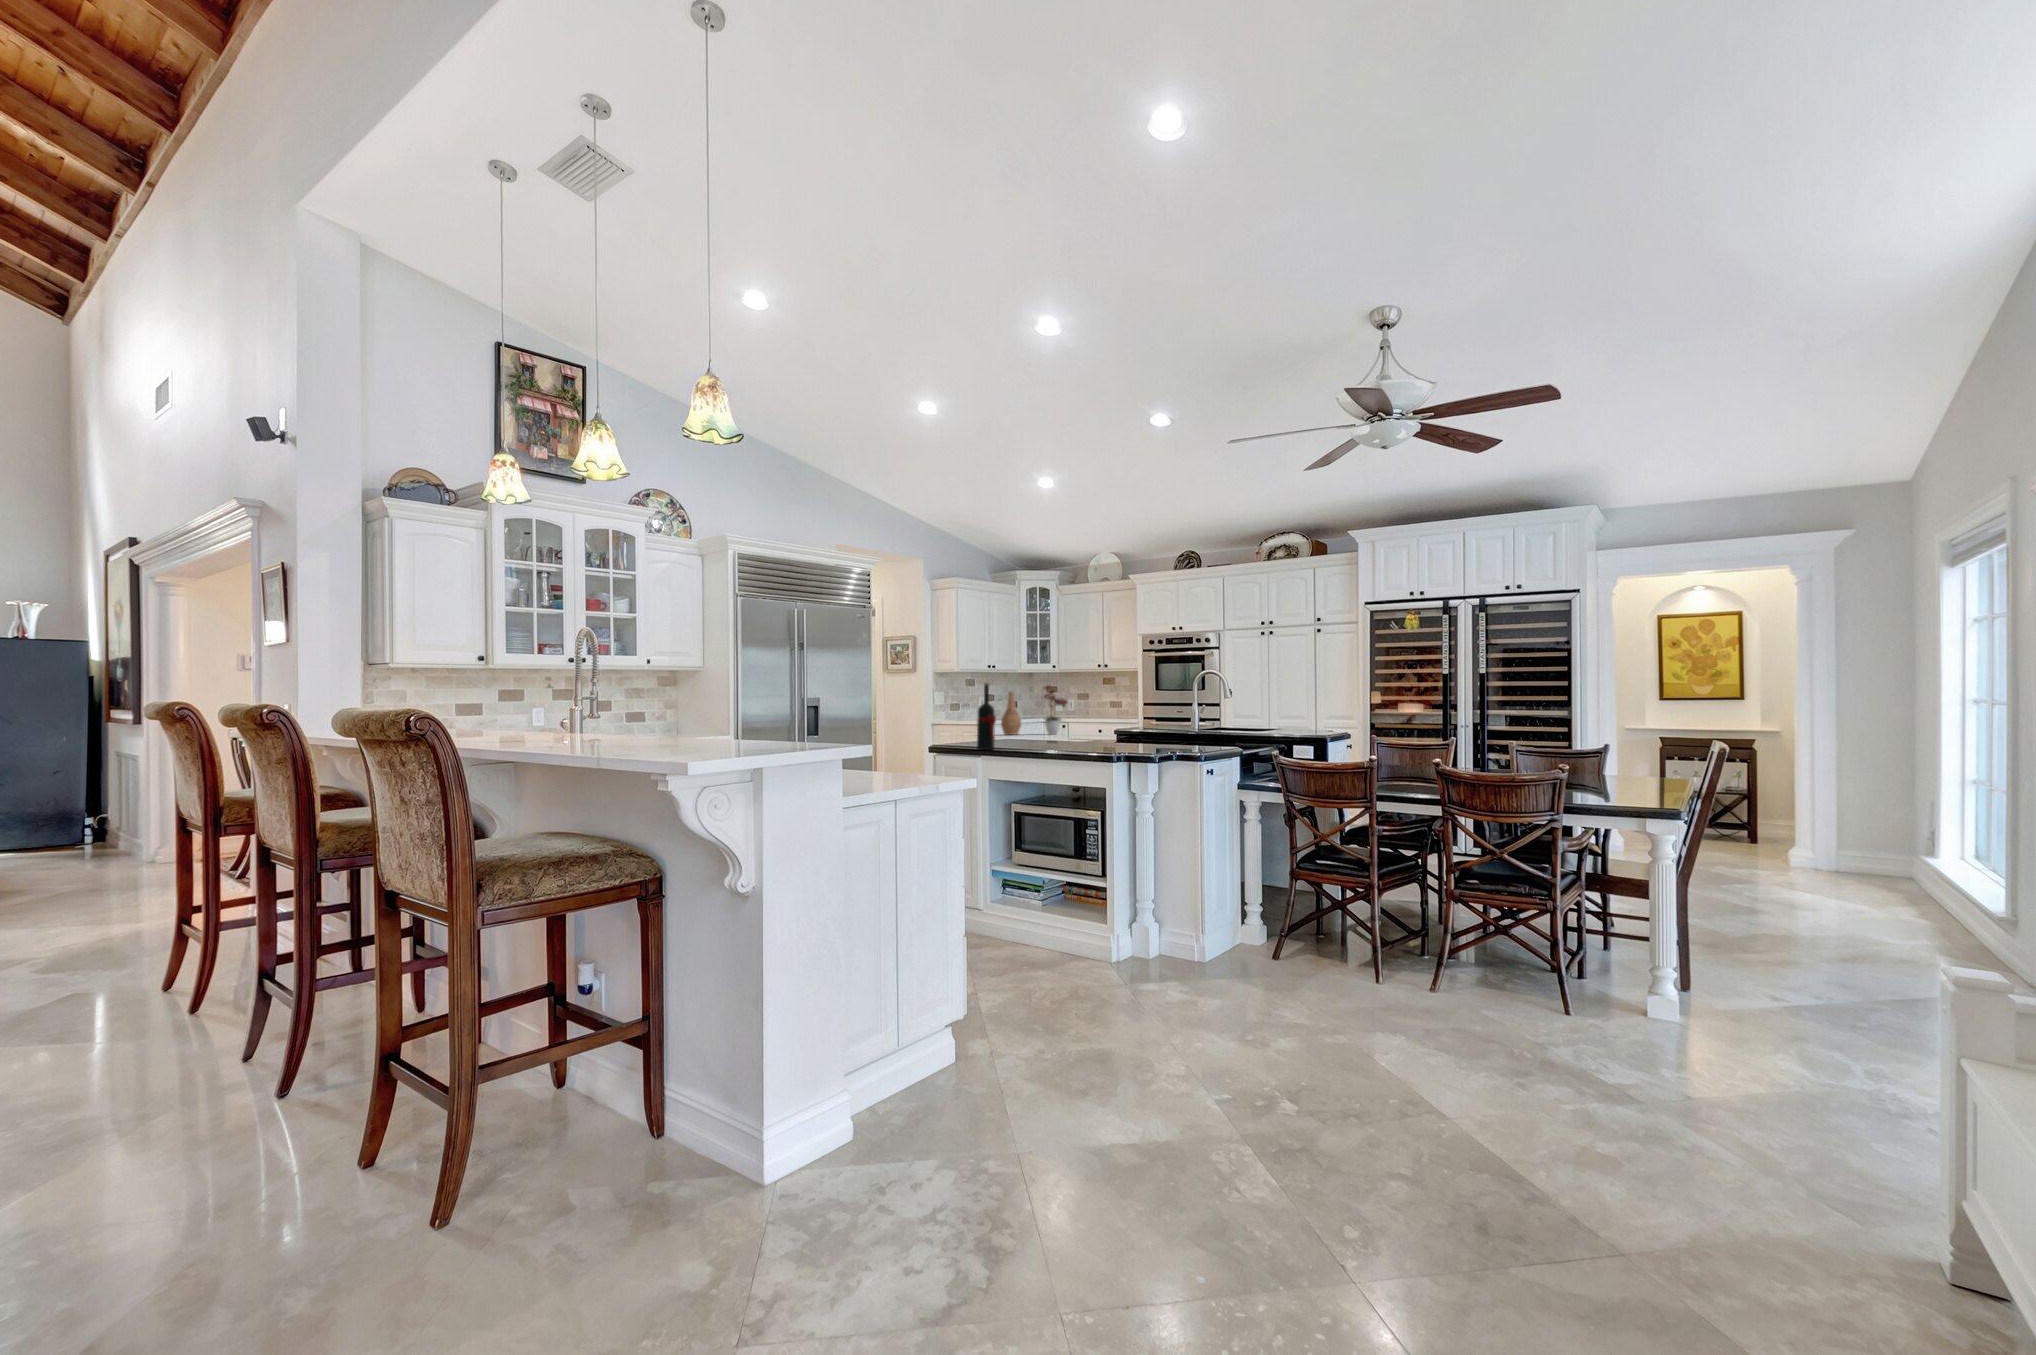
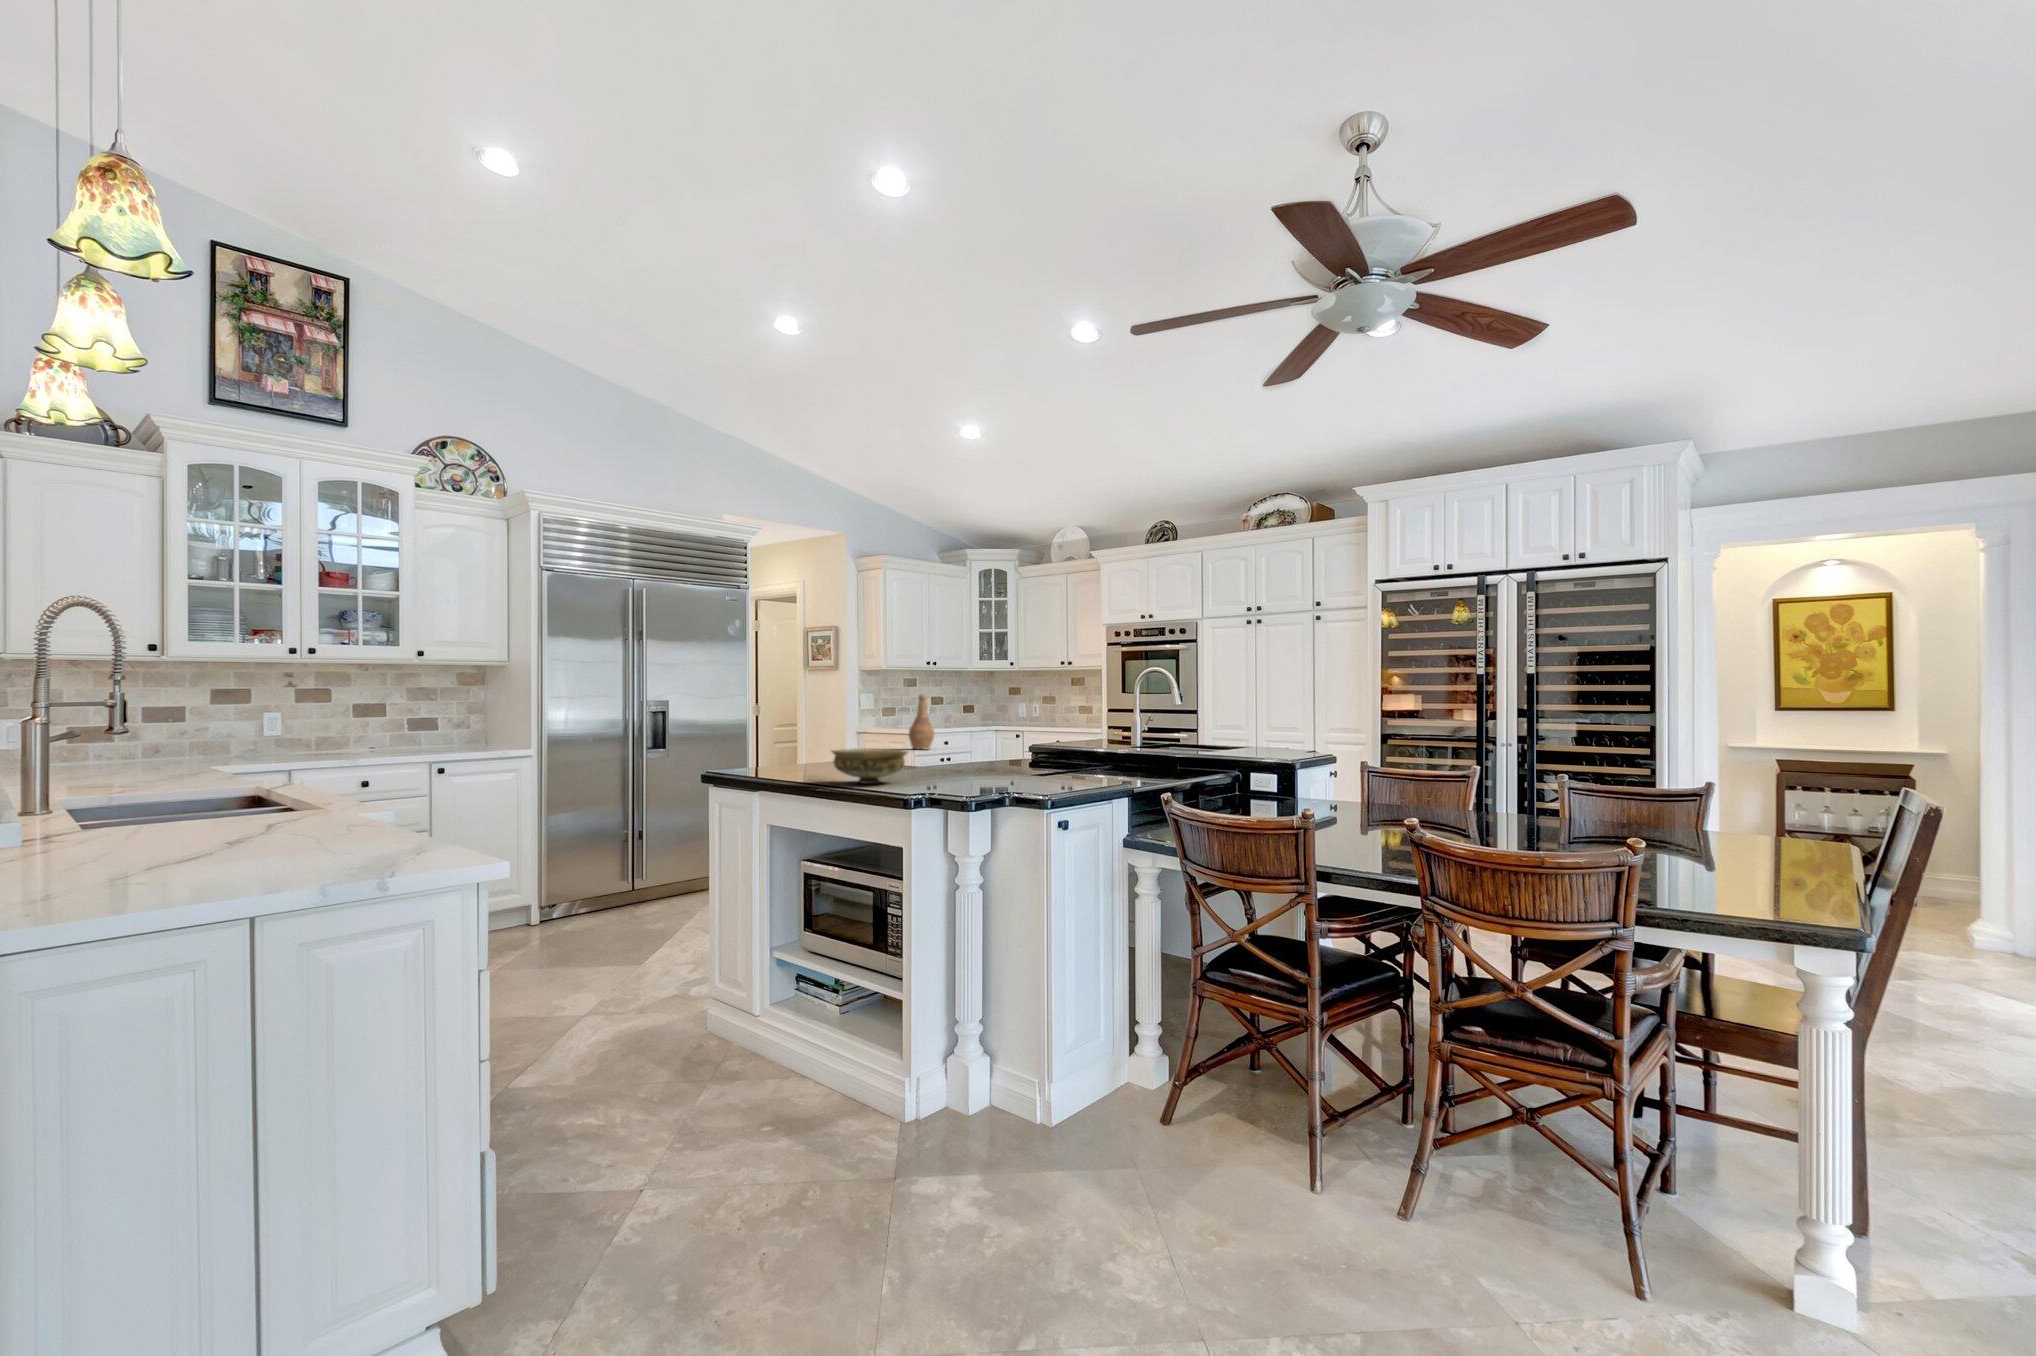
wine bottle: present [977,683,996,750] -> none [761,686,788,783]
flower arrangement: present [1044,685,1067,734] -> none [956,684,997,749]
ceramic bowl: none [1026,727,1082,749] -> present [832,749,908,783]

